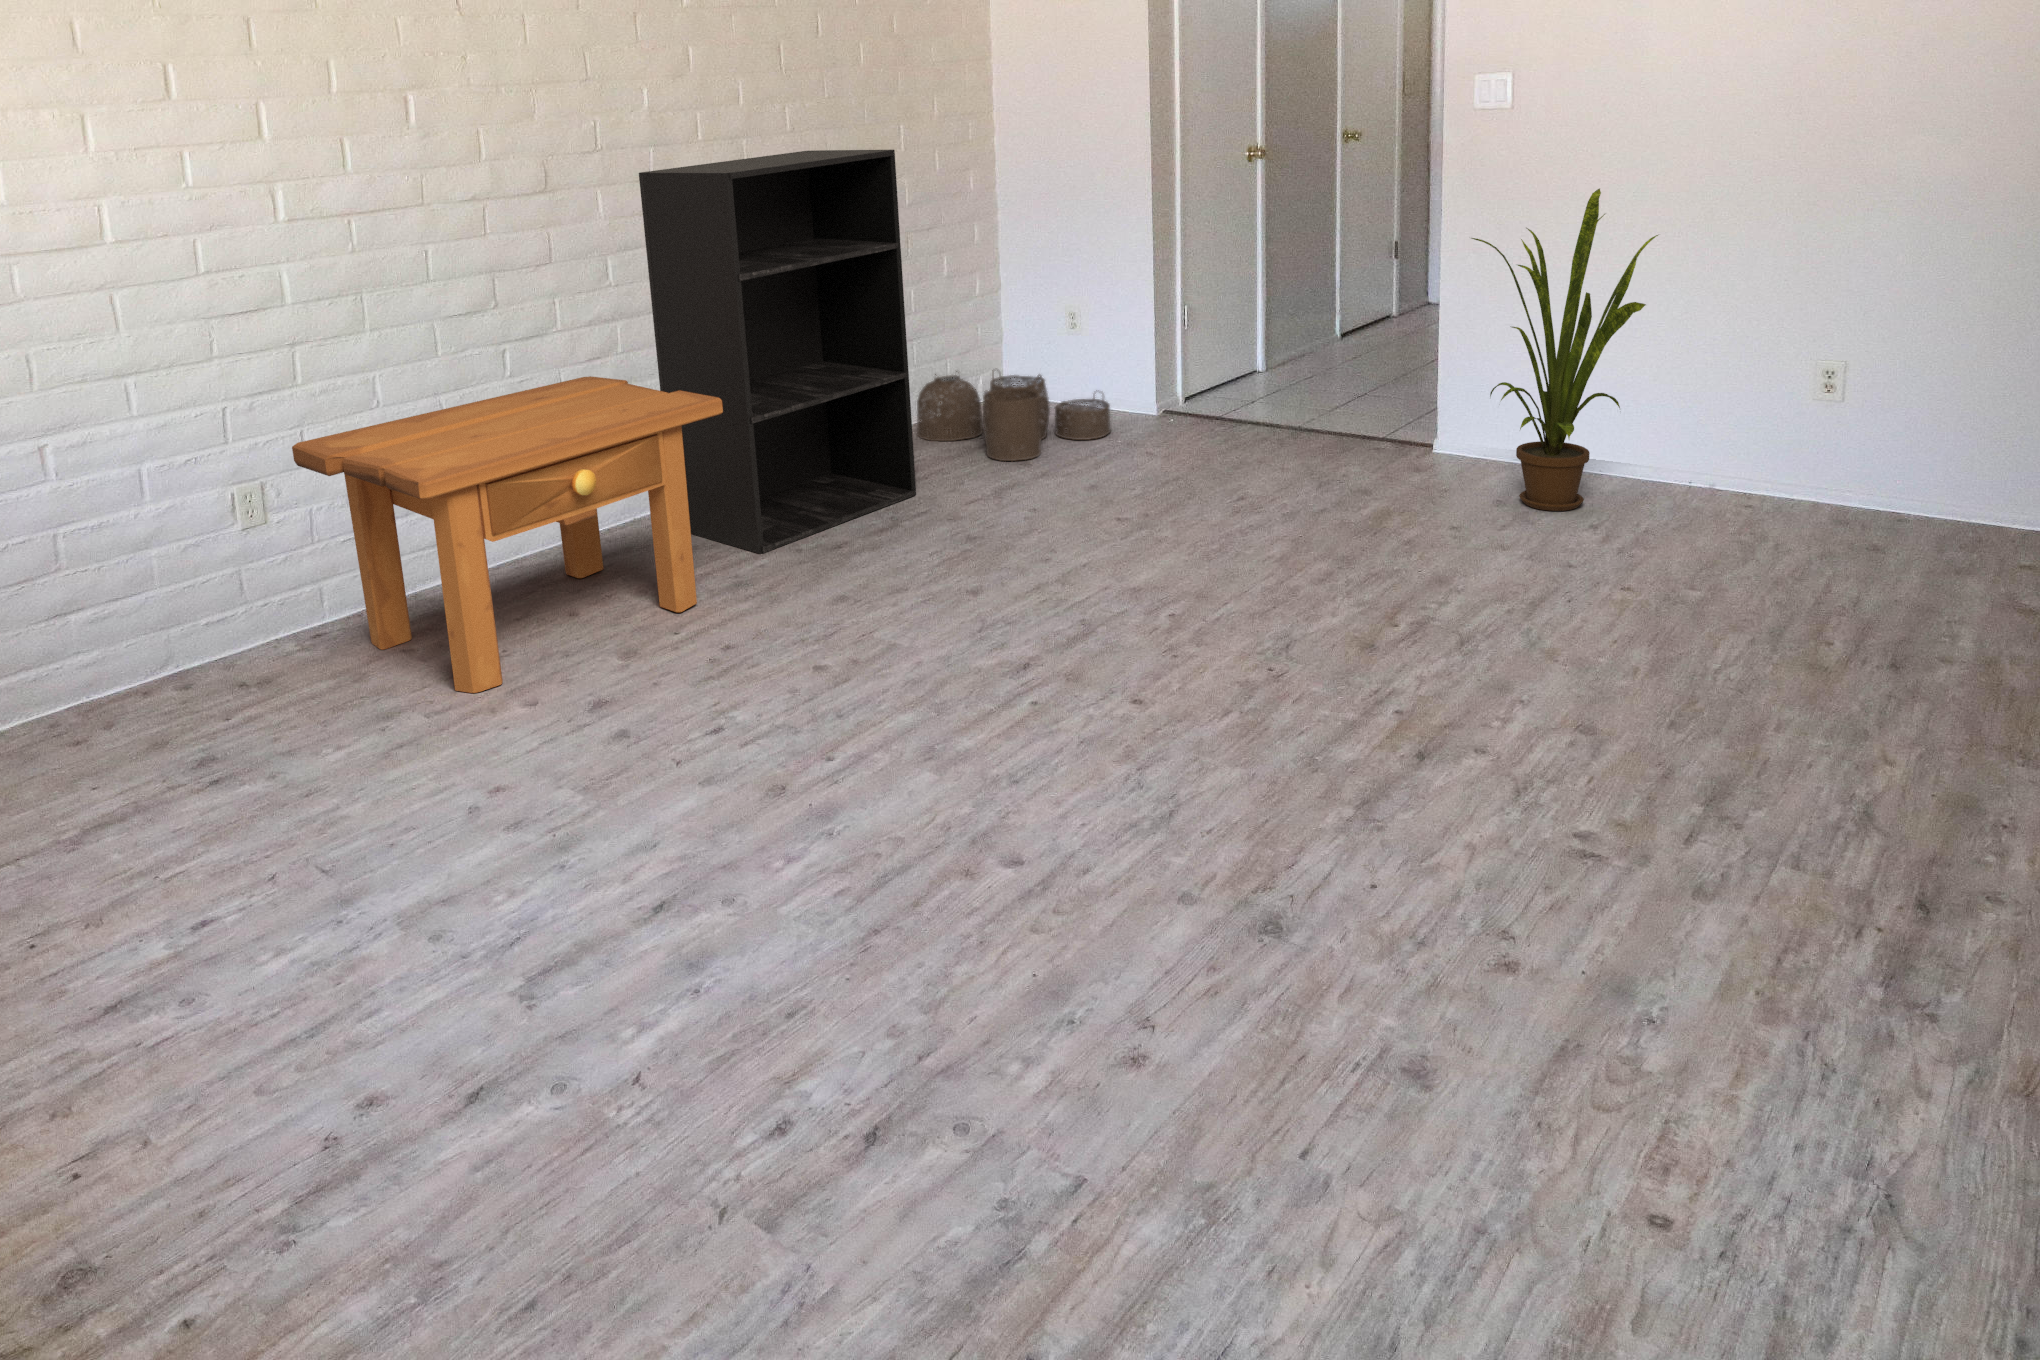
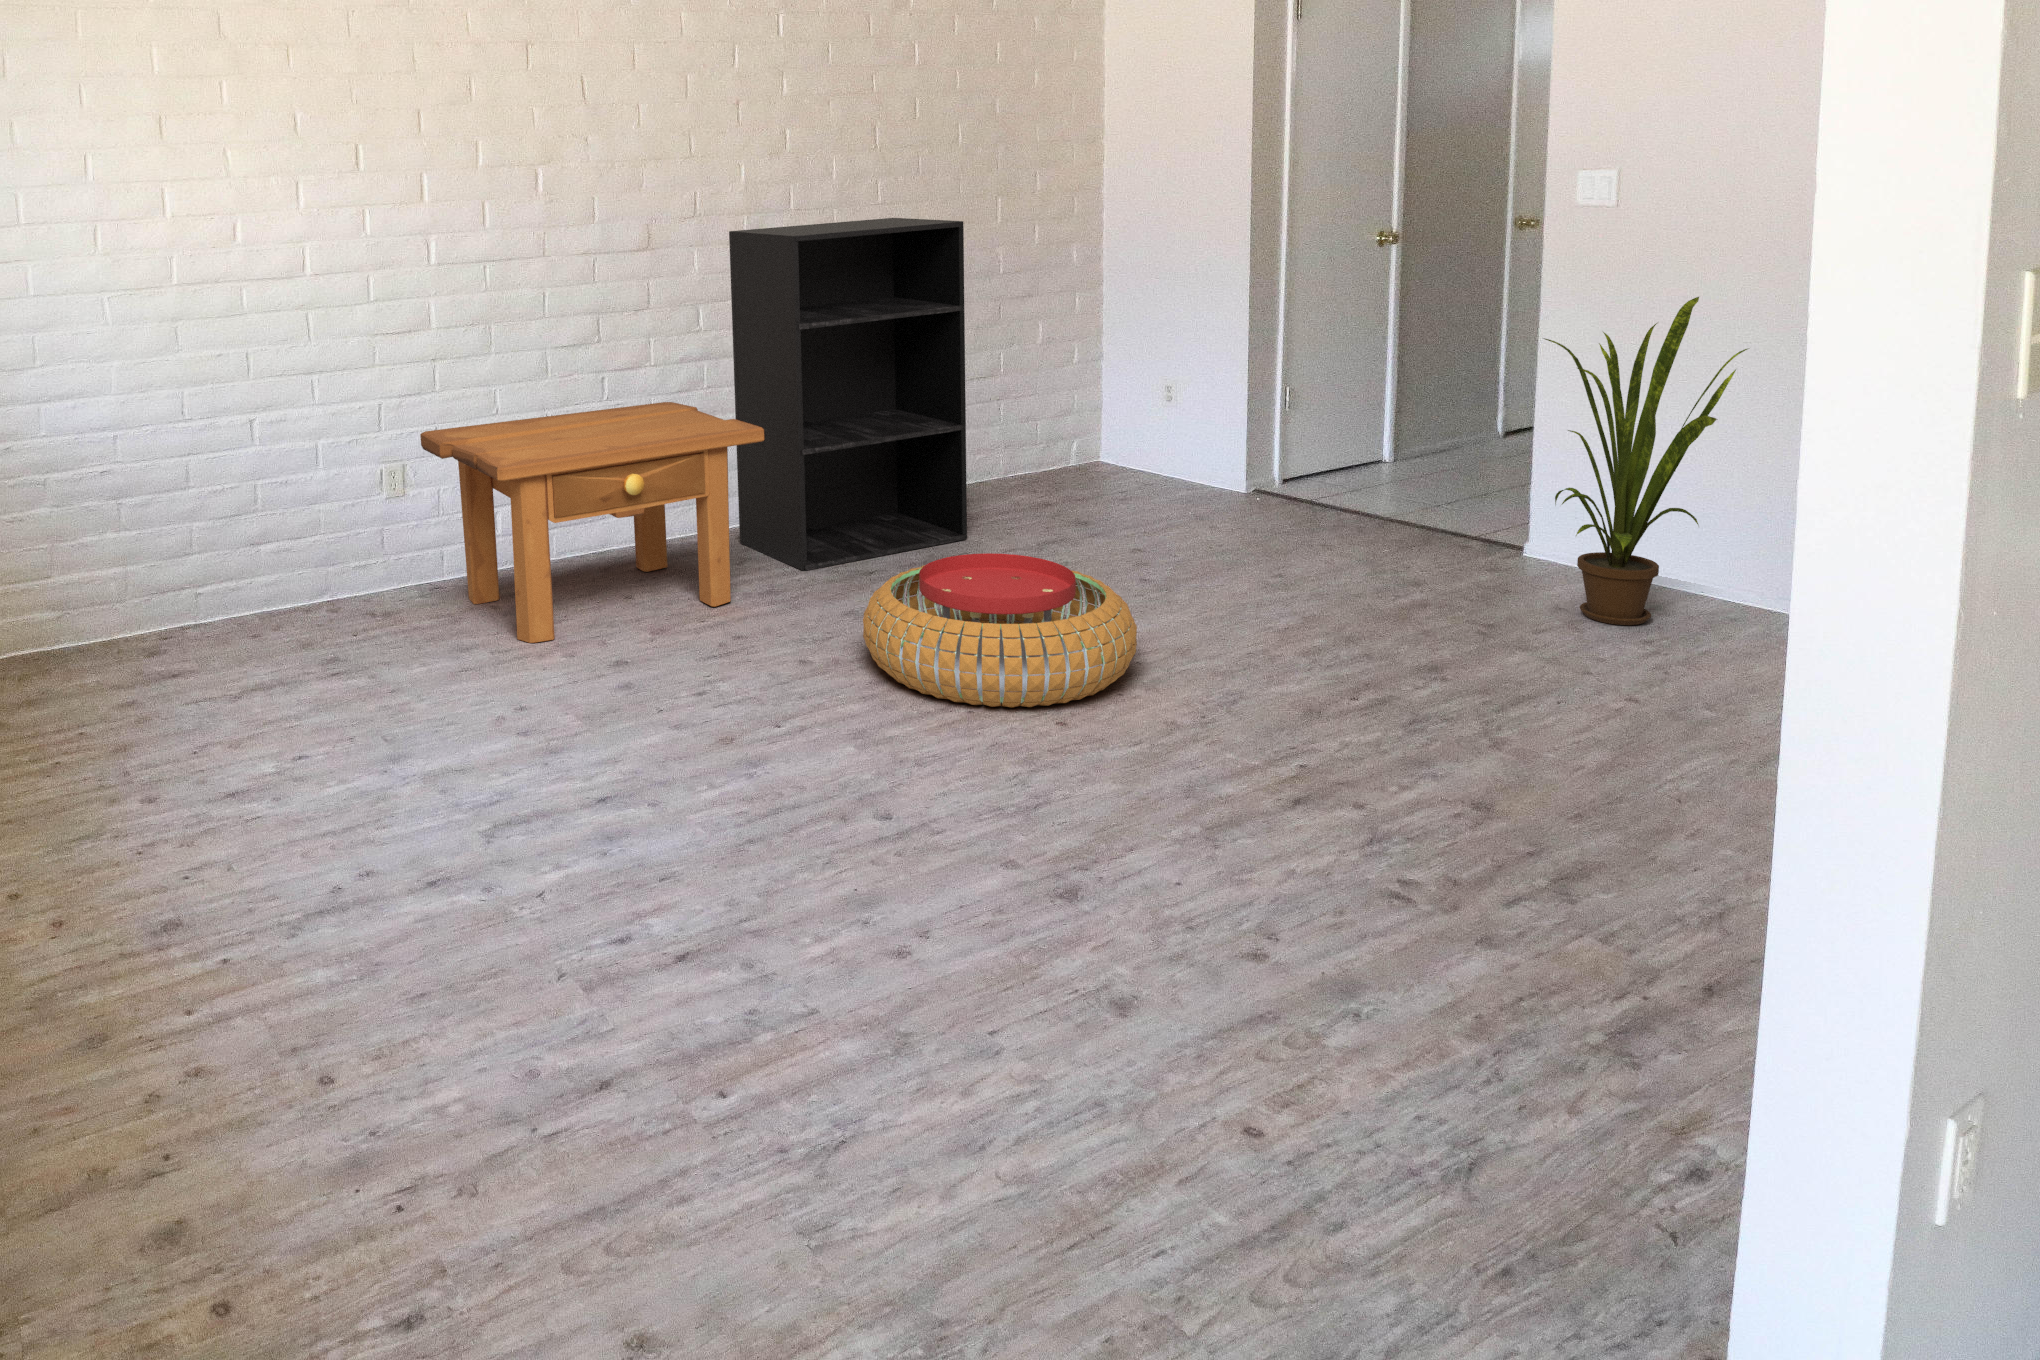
woven basket: present [917,371,1111,461] -> none [997,431,1190,520]
pouf: none [877,514,1178,695] -> present [863,553,1137,707]

